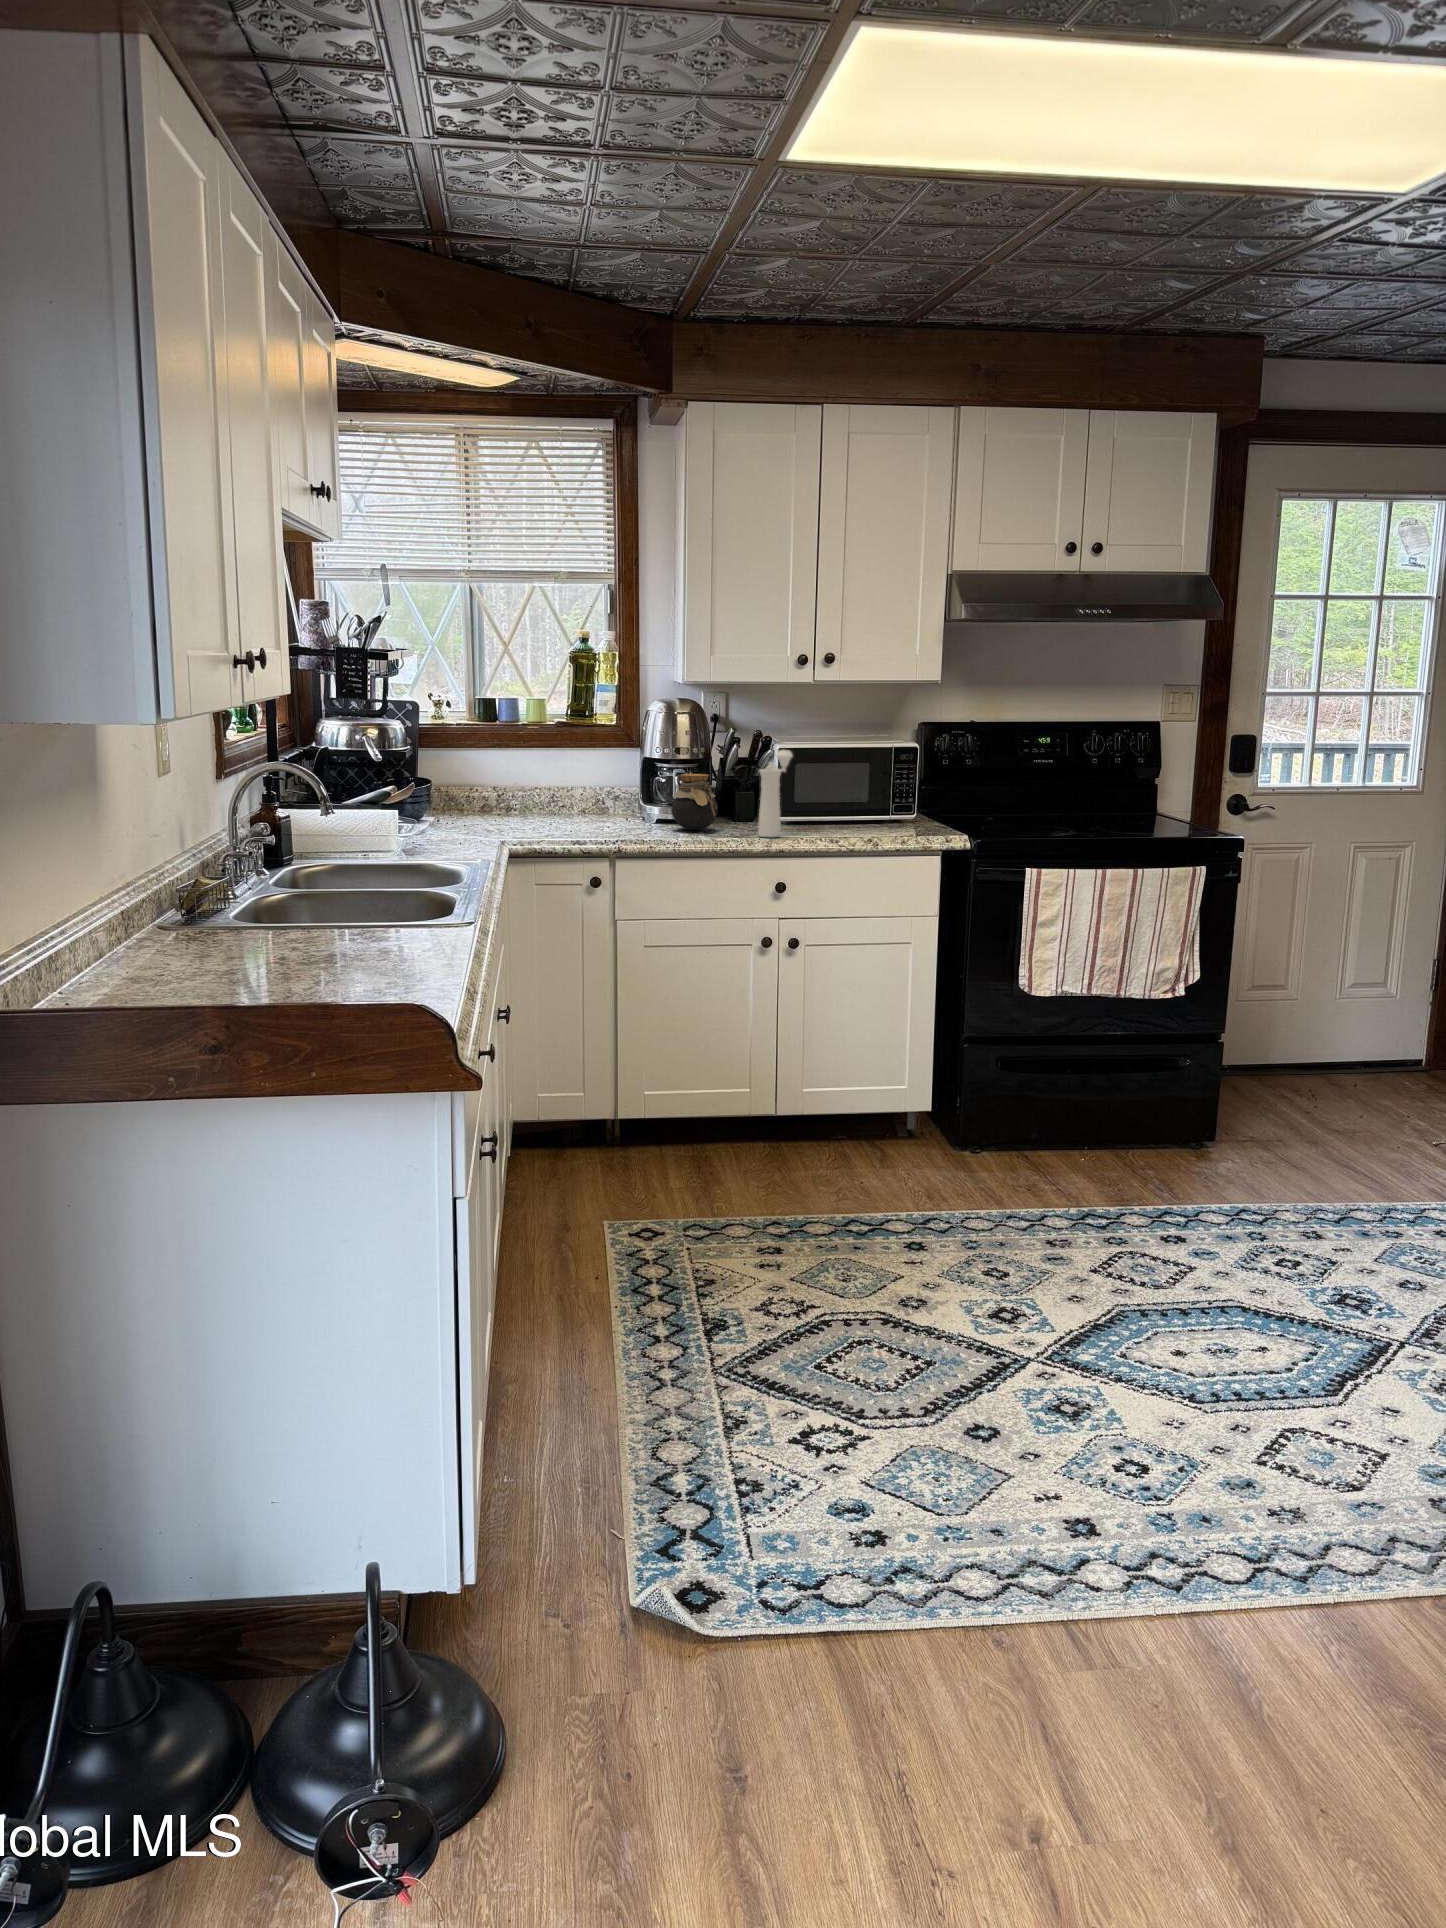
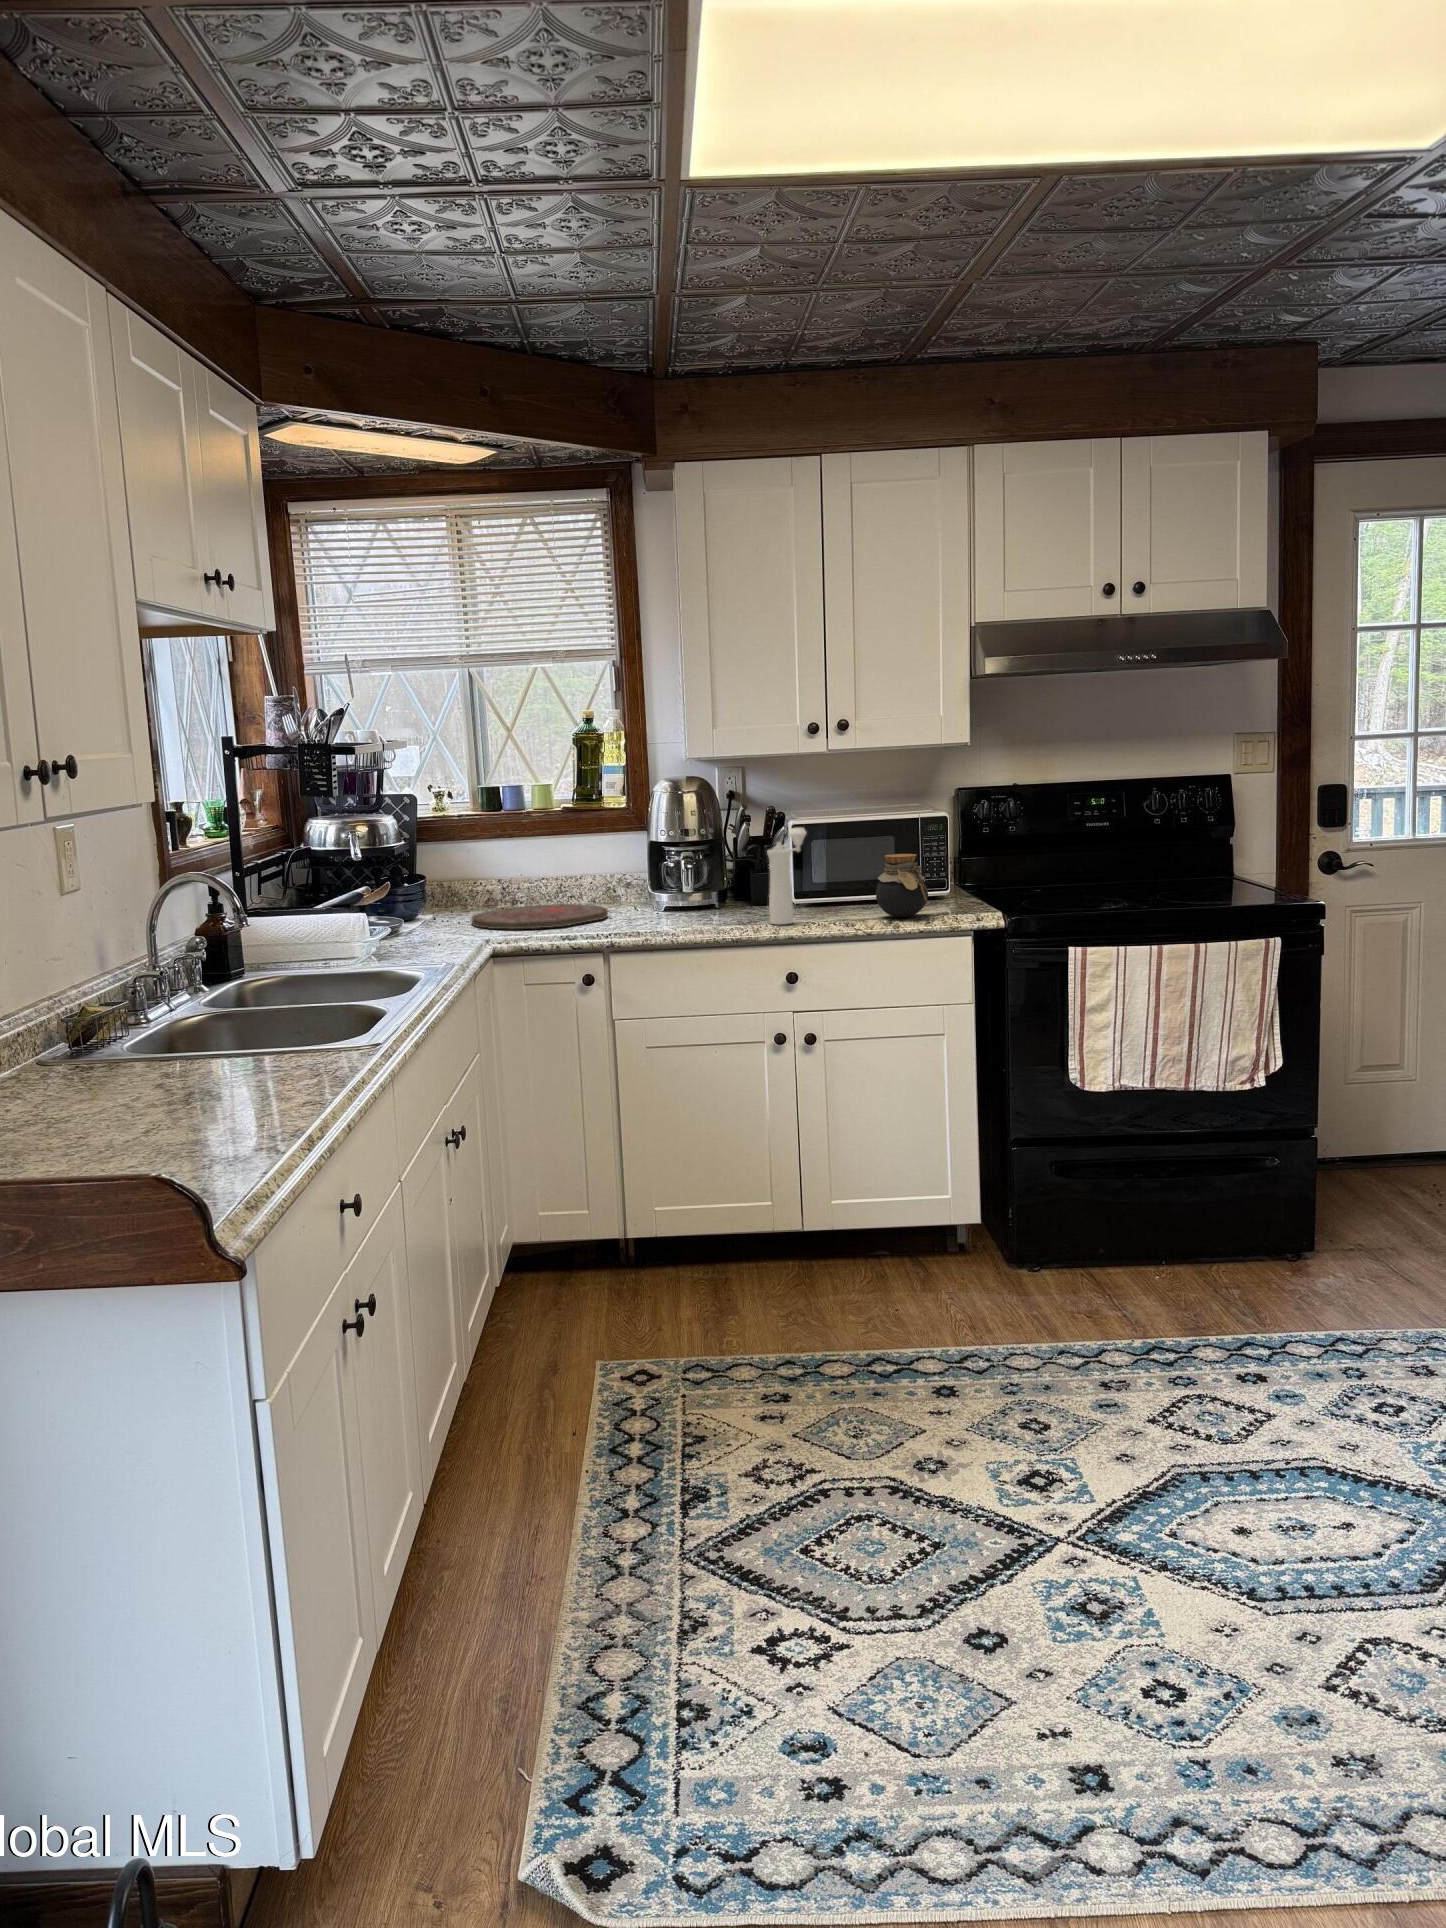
jar: present [672,774,718,830] -> present [876,854,928,917]
cutting board: none [477,812,603,832] -> present [472,904,608,929]

